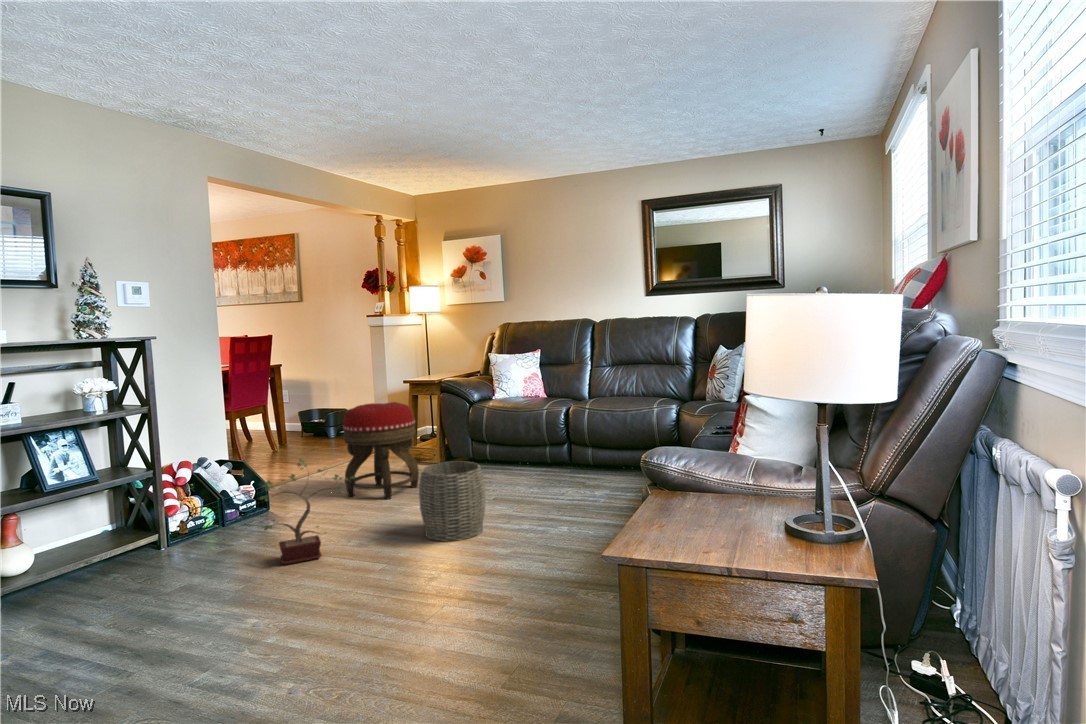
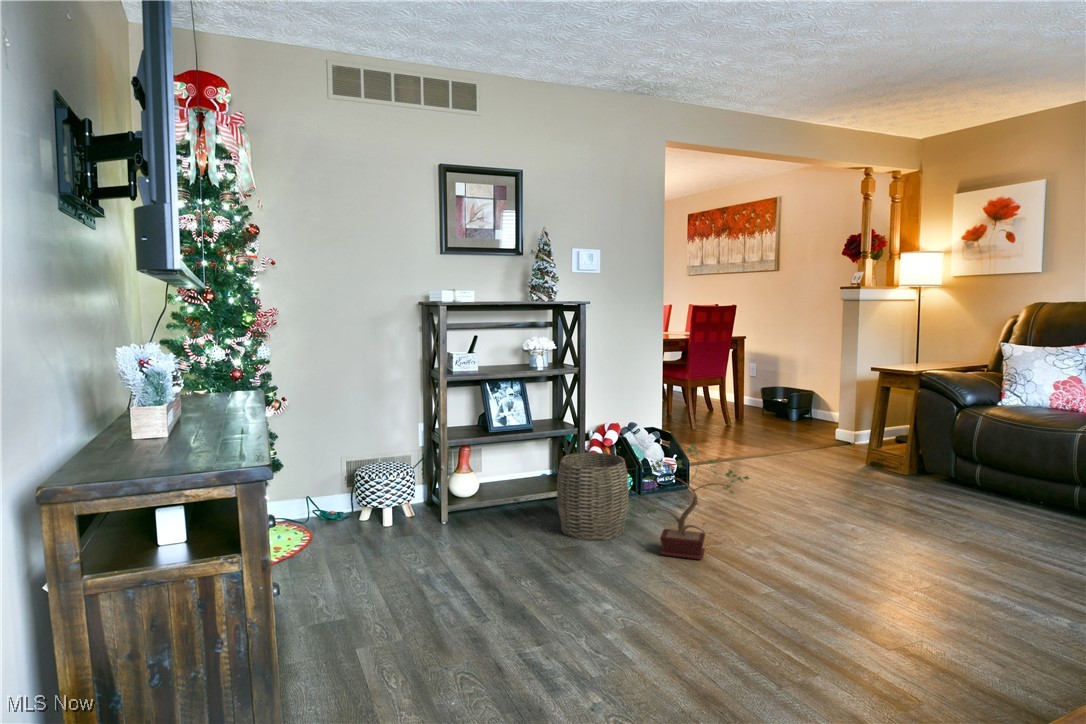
footstool: present [343,402,419,499] -> none [770,392,865,510]
woven basket: present [419,461,485,541] -> present [557,452,629,540]

